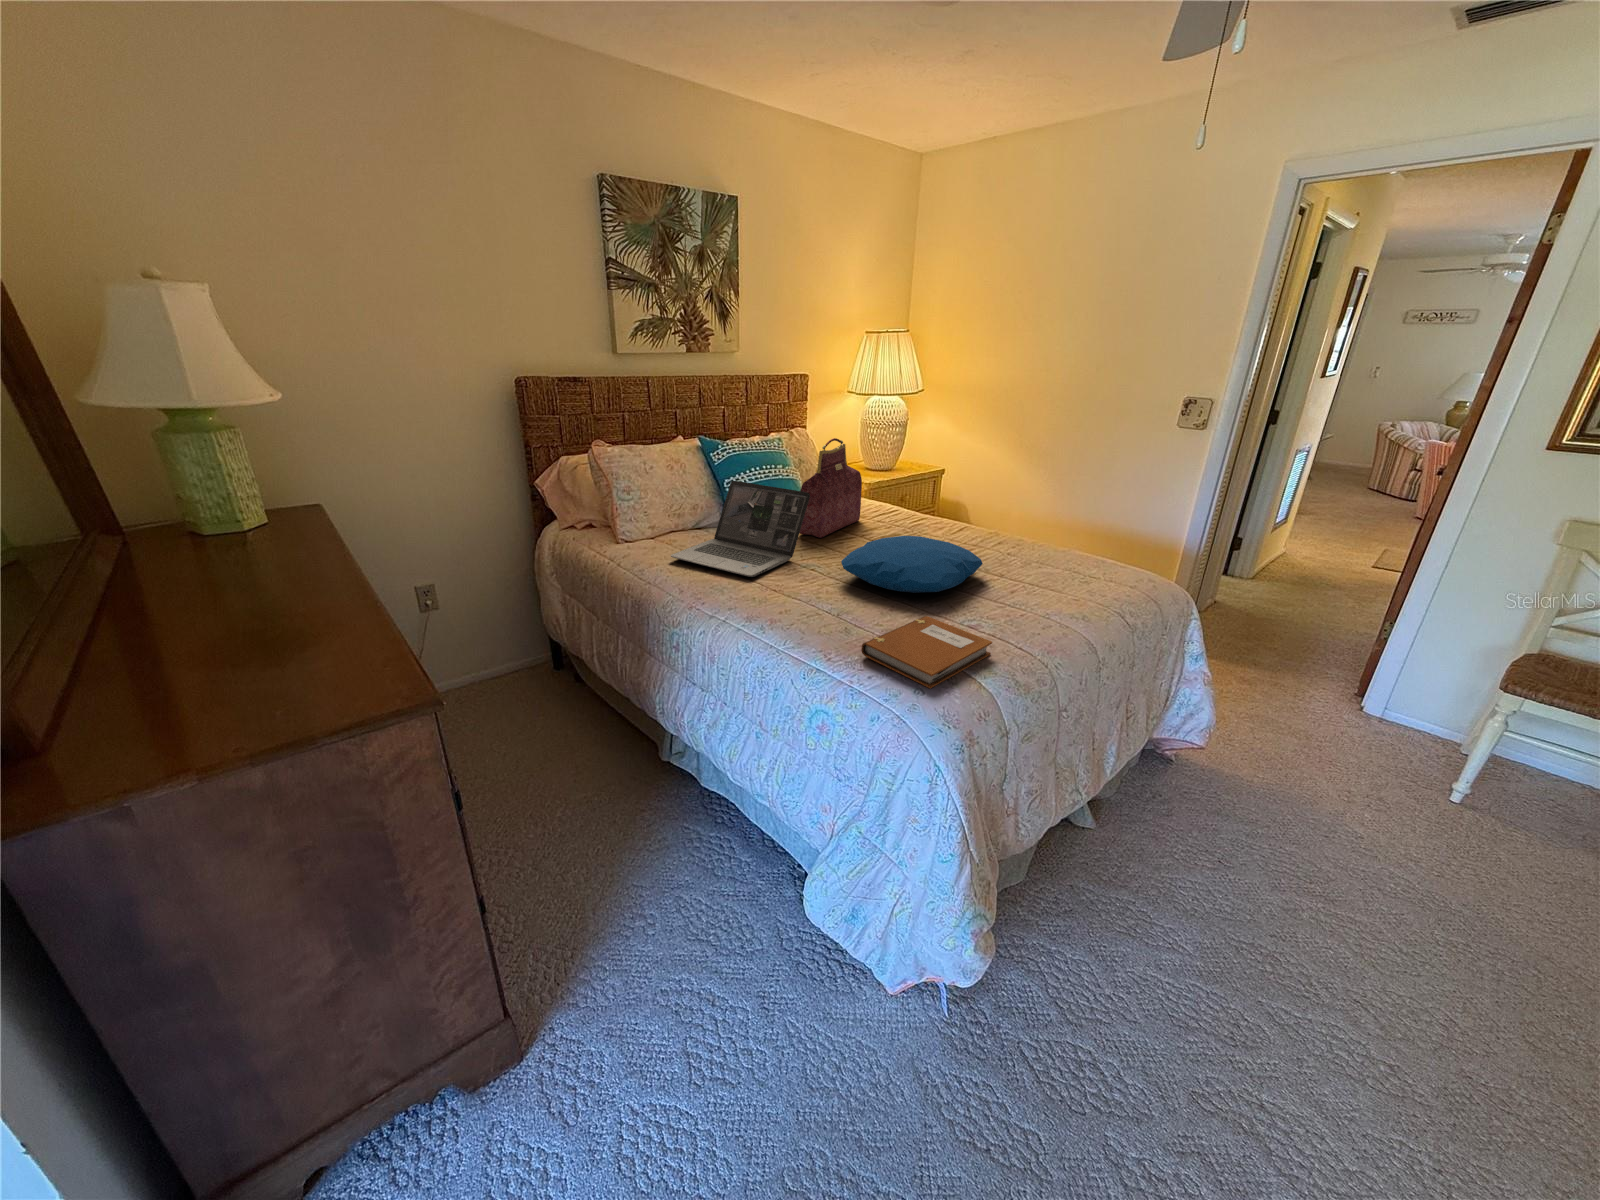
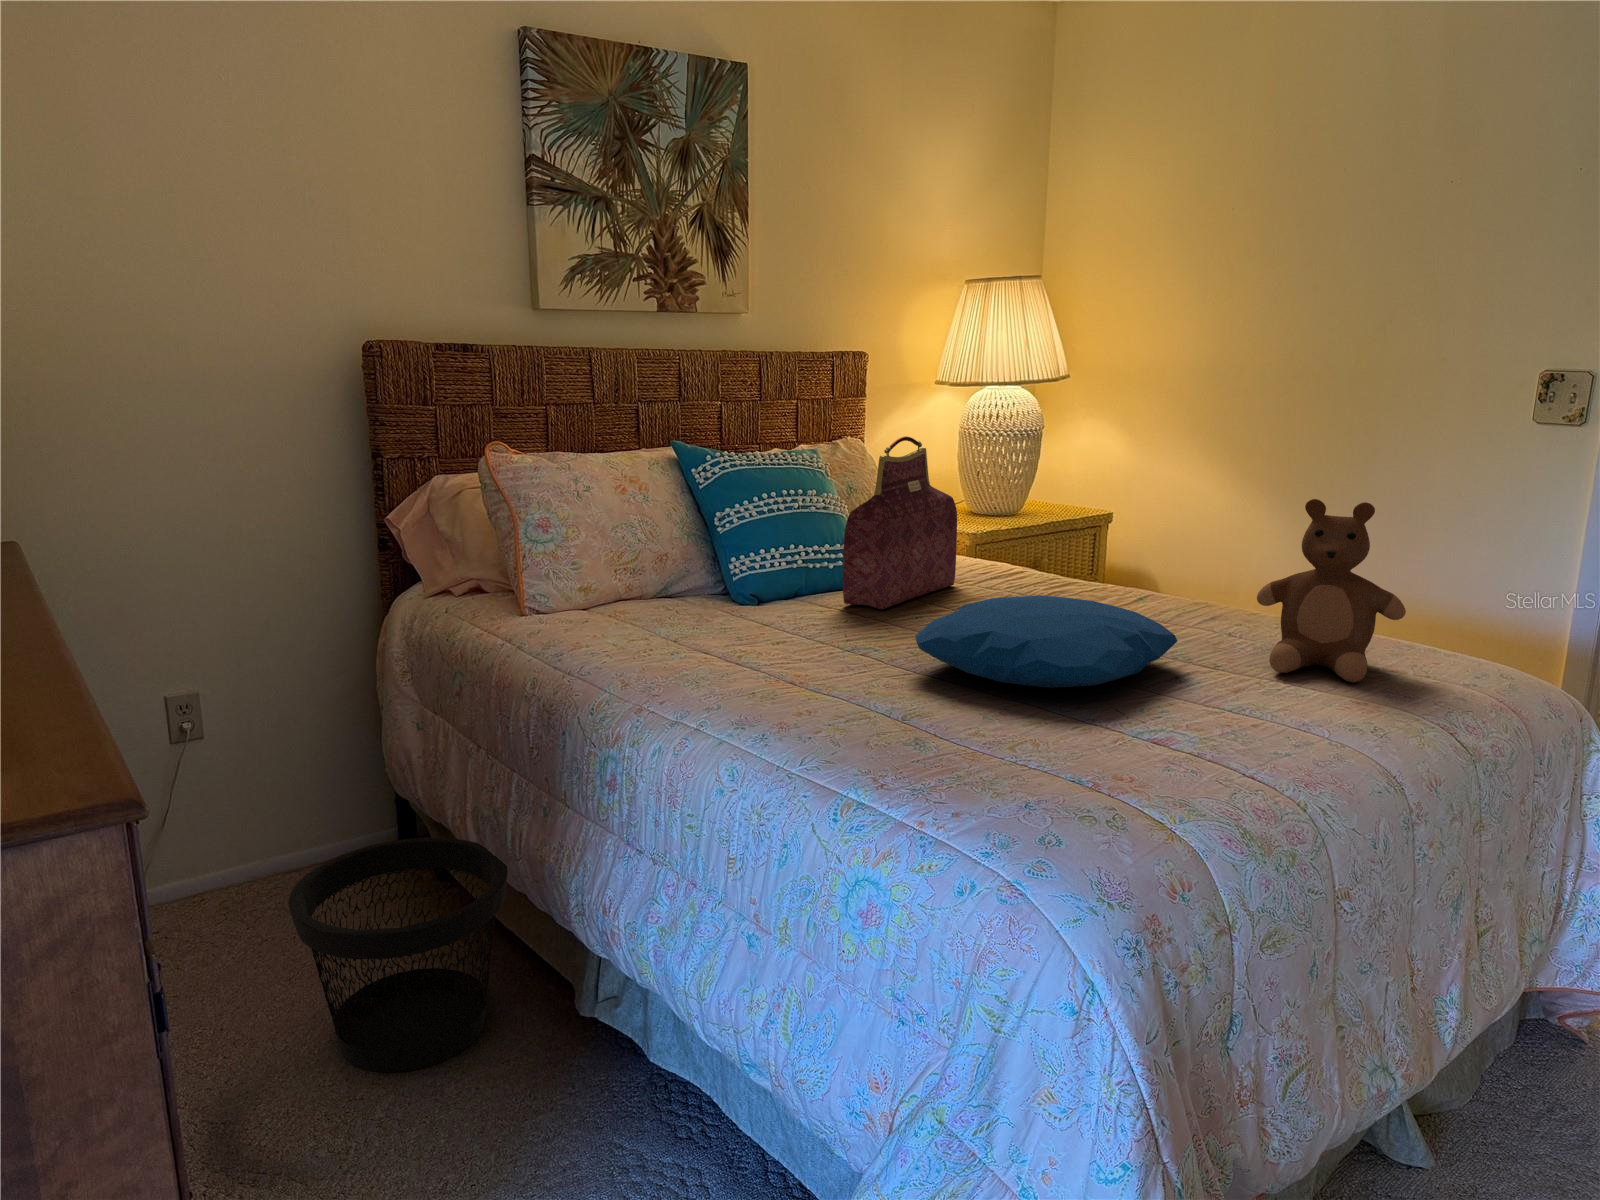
laptop: present [671,481,810,577] -> none [610,508,861,665]
teddy bear: none [1026,485,1104,587] -> present [1257,499,1406,682]
notebook: present [861,616,992,688] -> none [945,719,1194,837]
wastebasket: none [500,667,619,792] -> present [288,838,508,1072]

